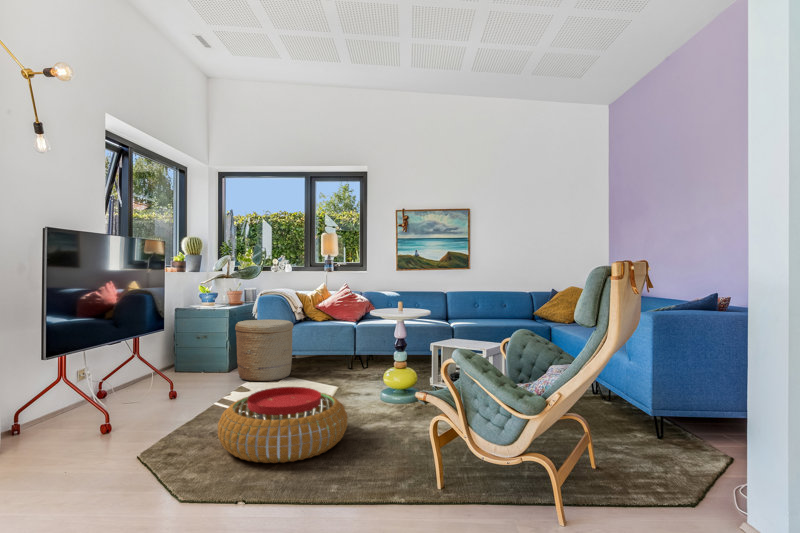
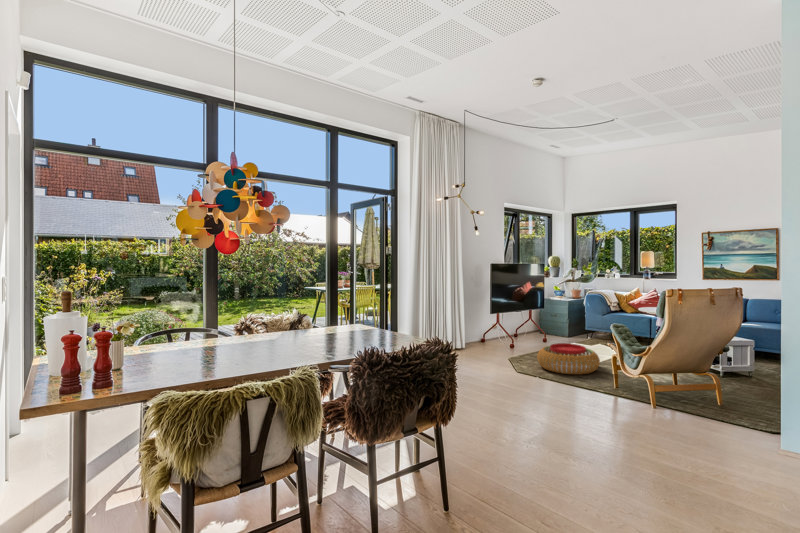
basket: present [235,319,294,381] -> none [568,309,604,345]

